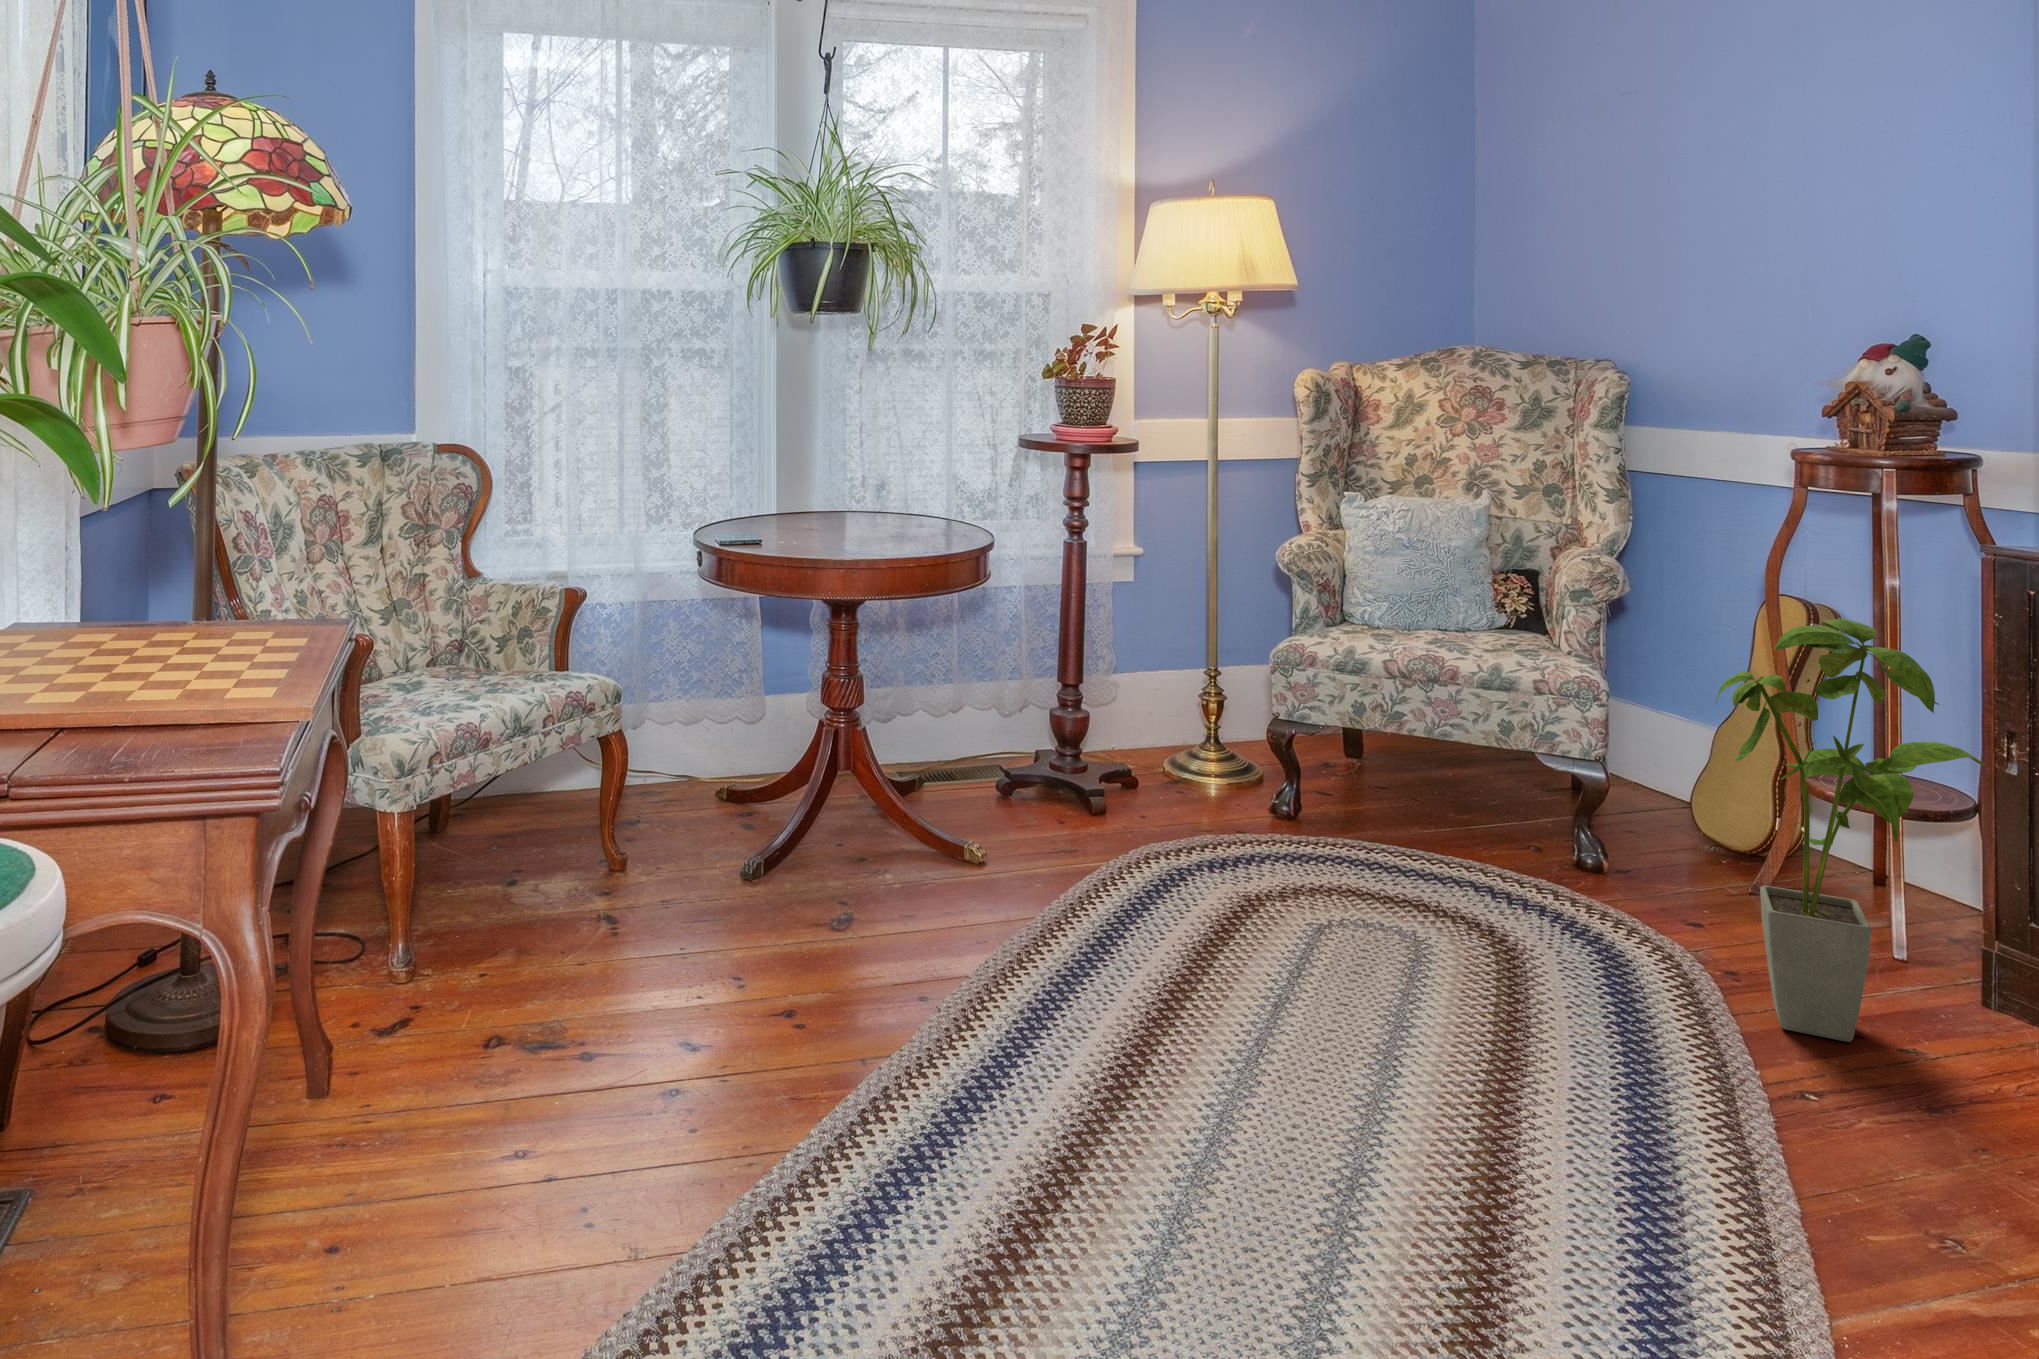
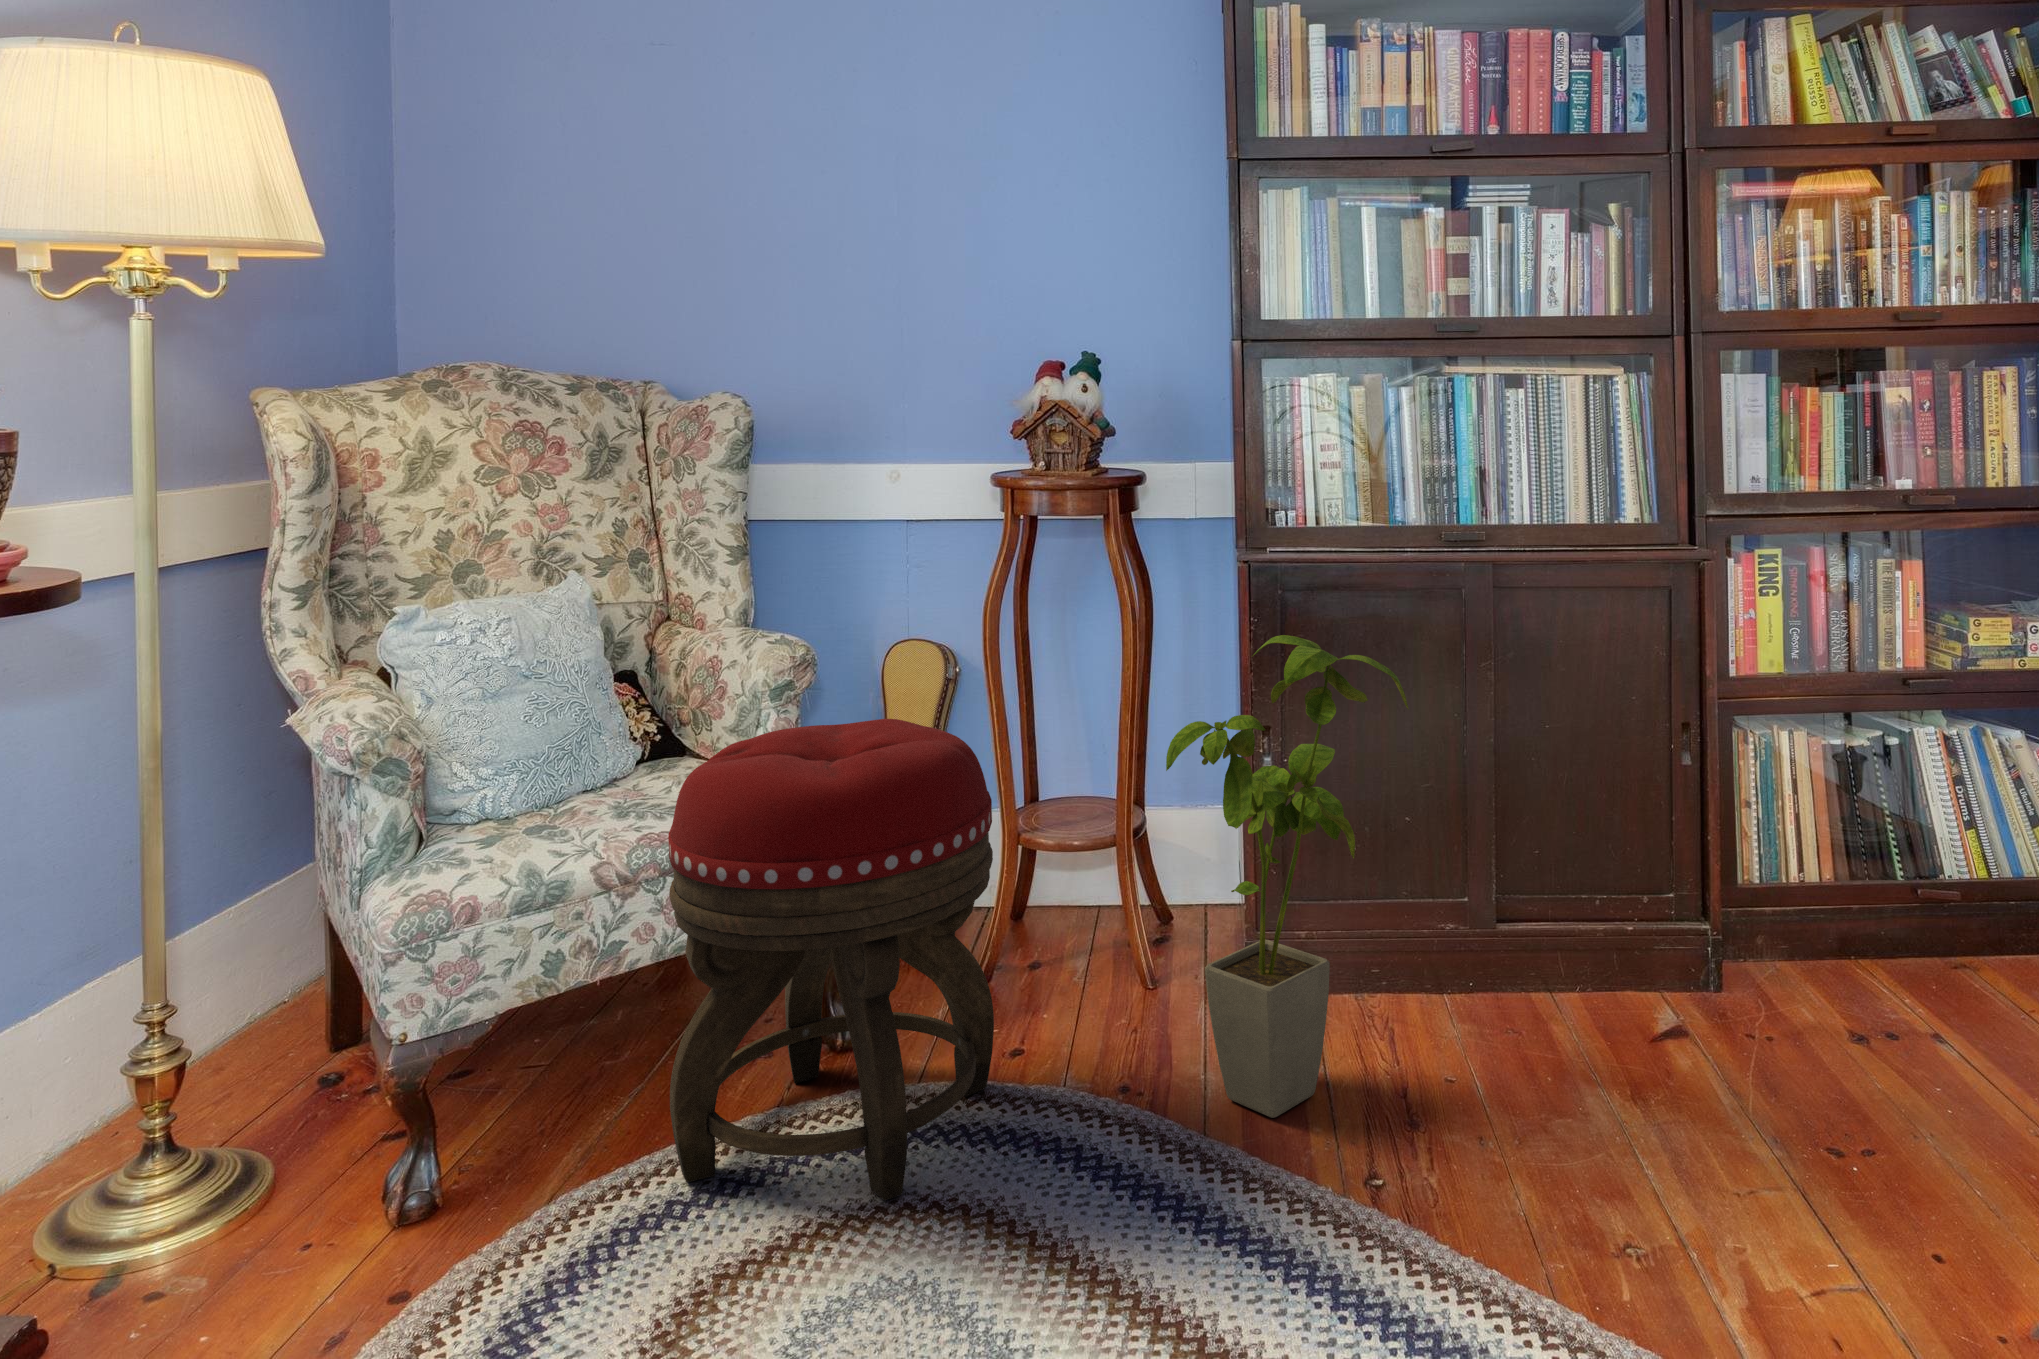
footstool: none [1397,610,1640,919] -> present [668,719,994,1200]

